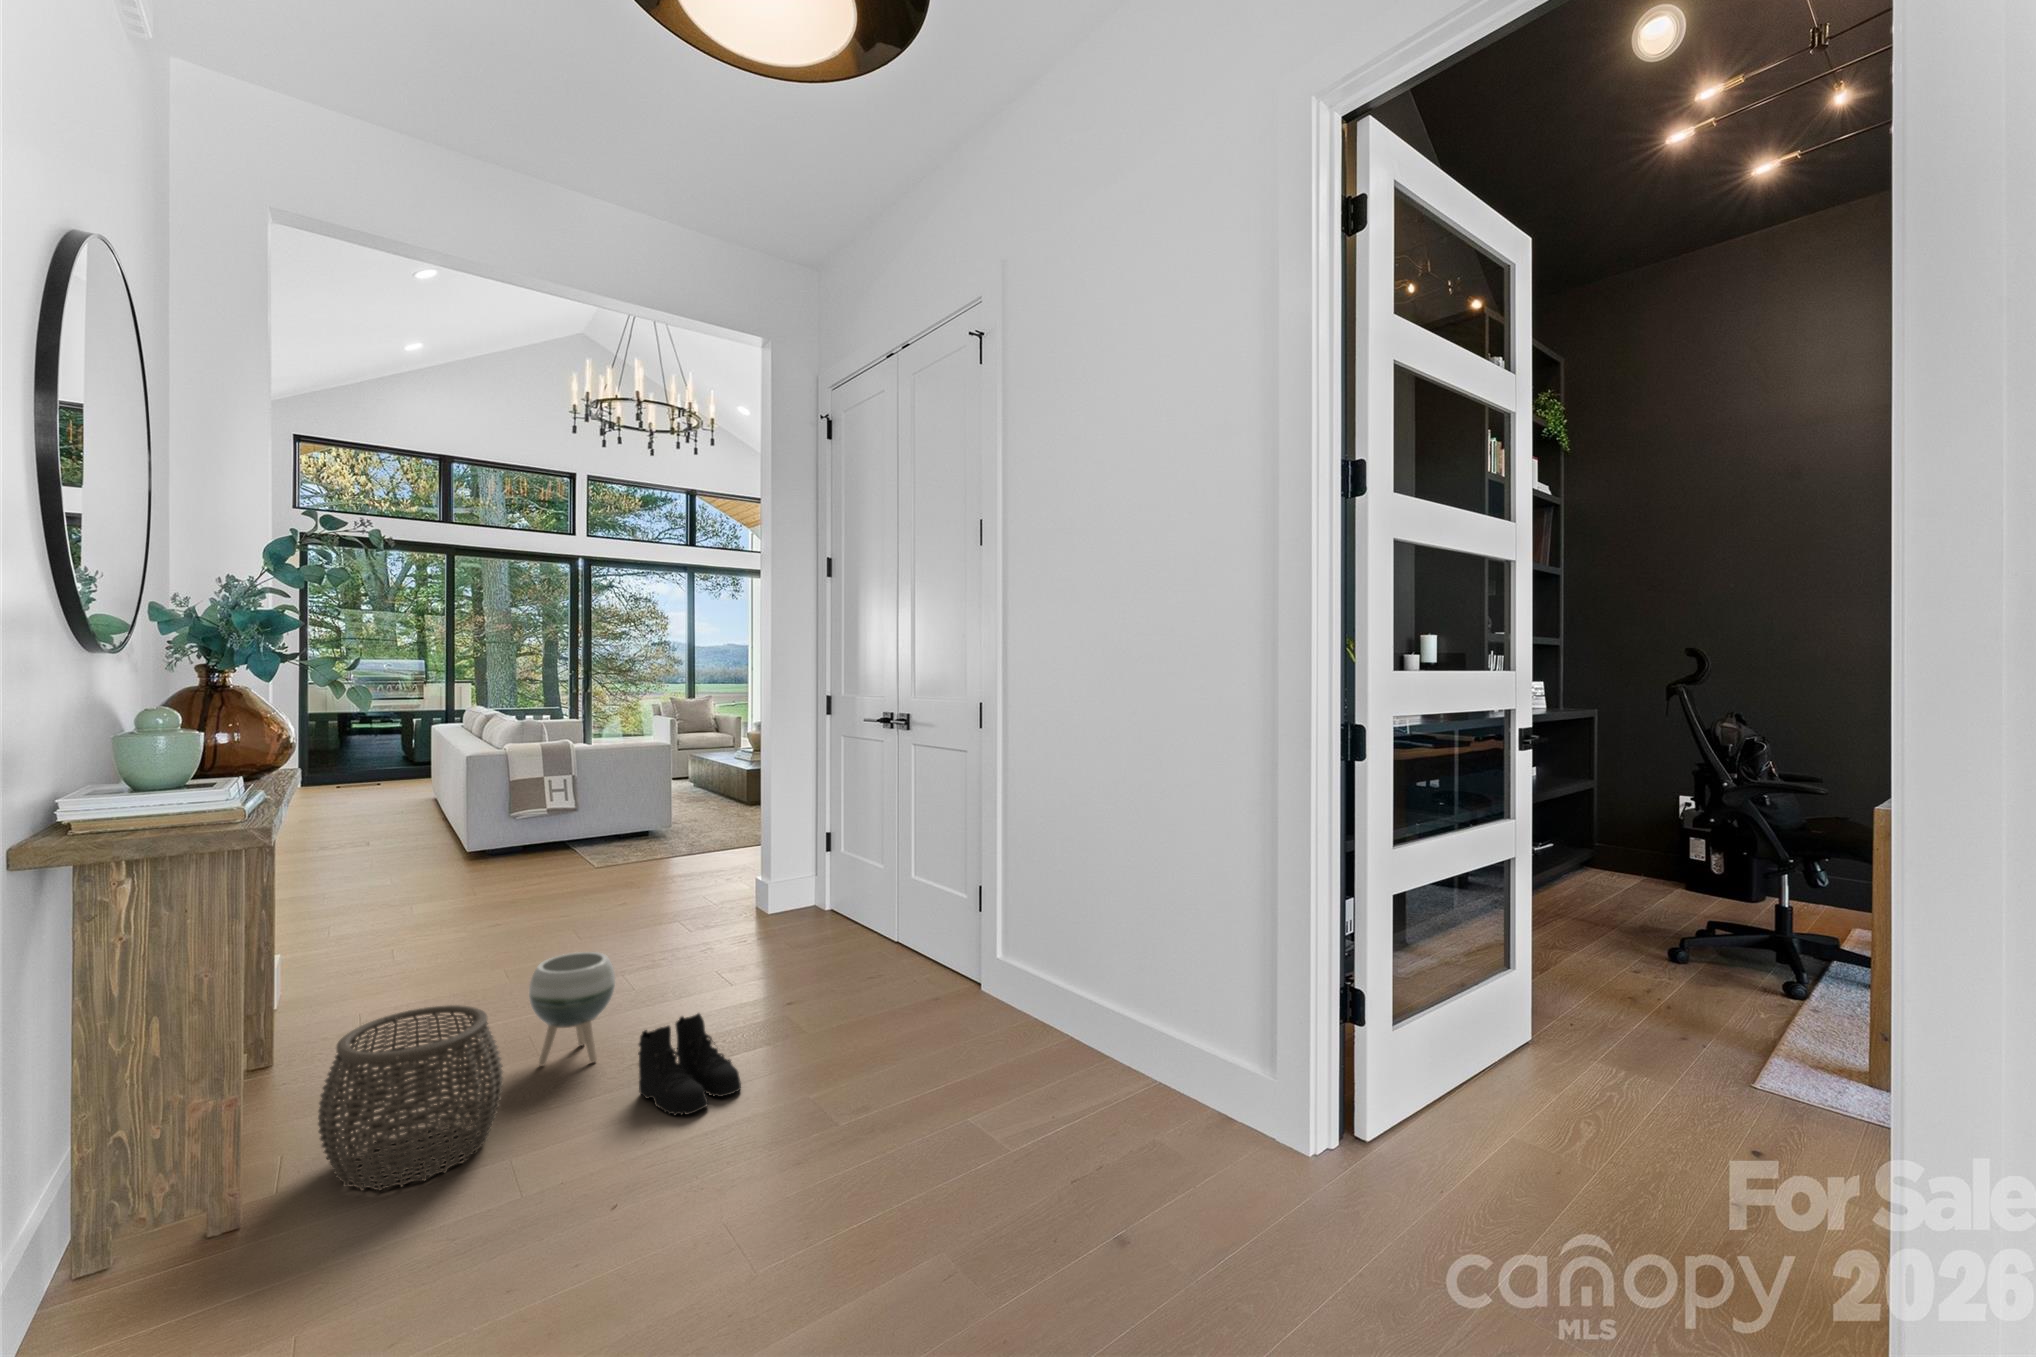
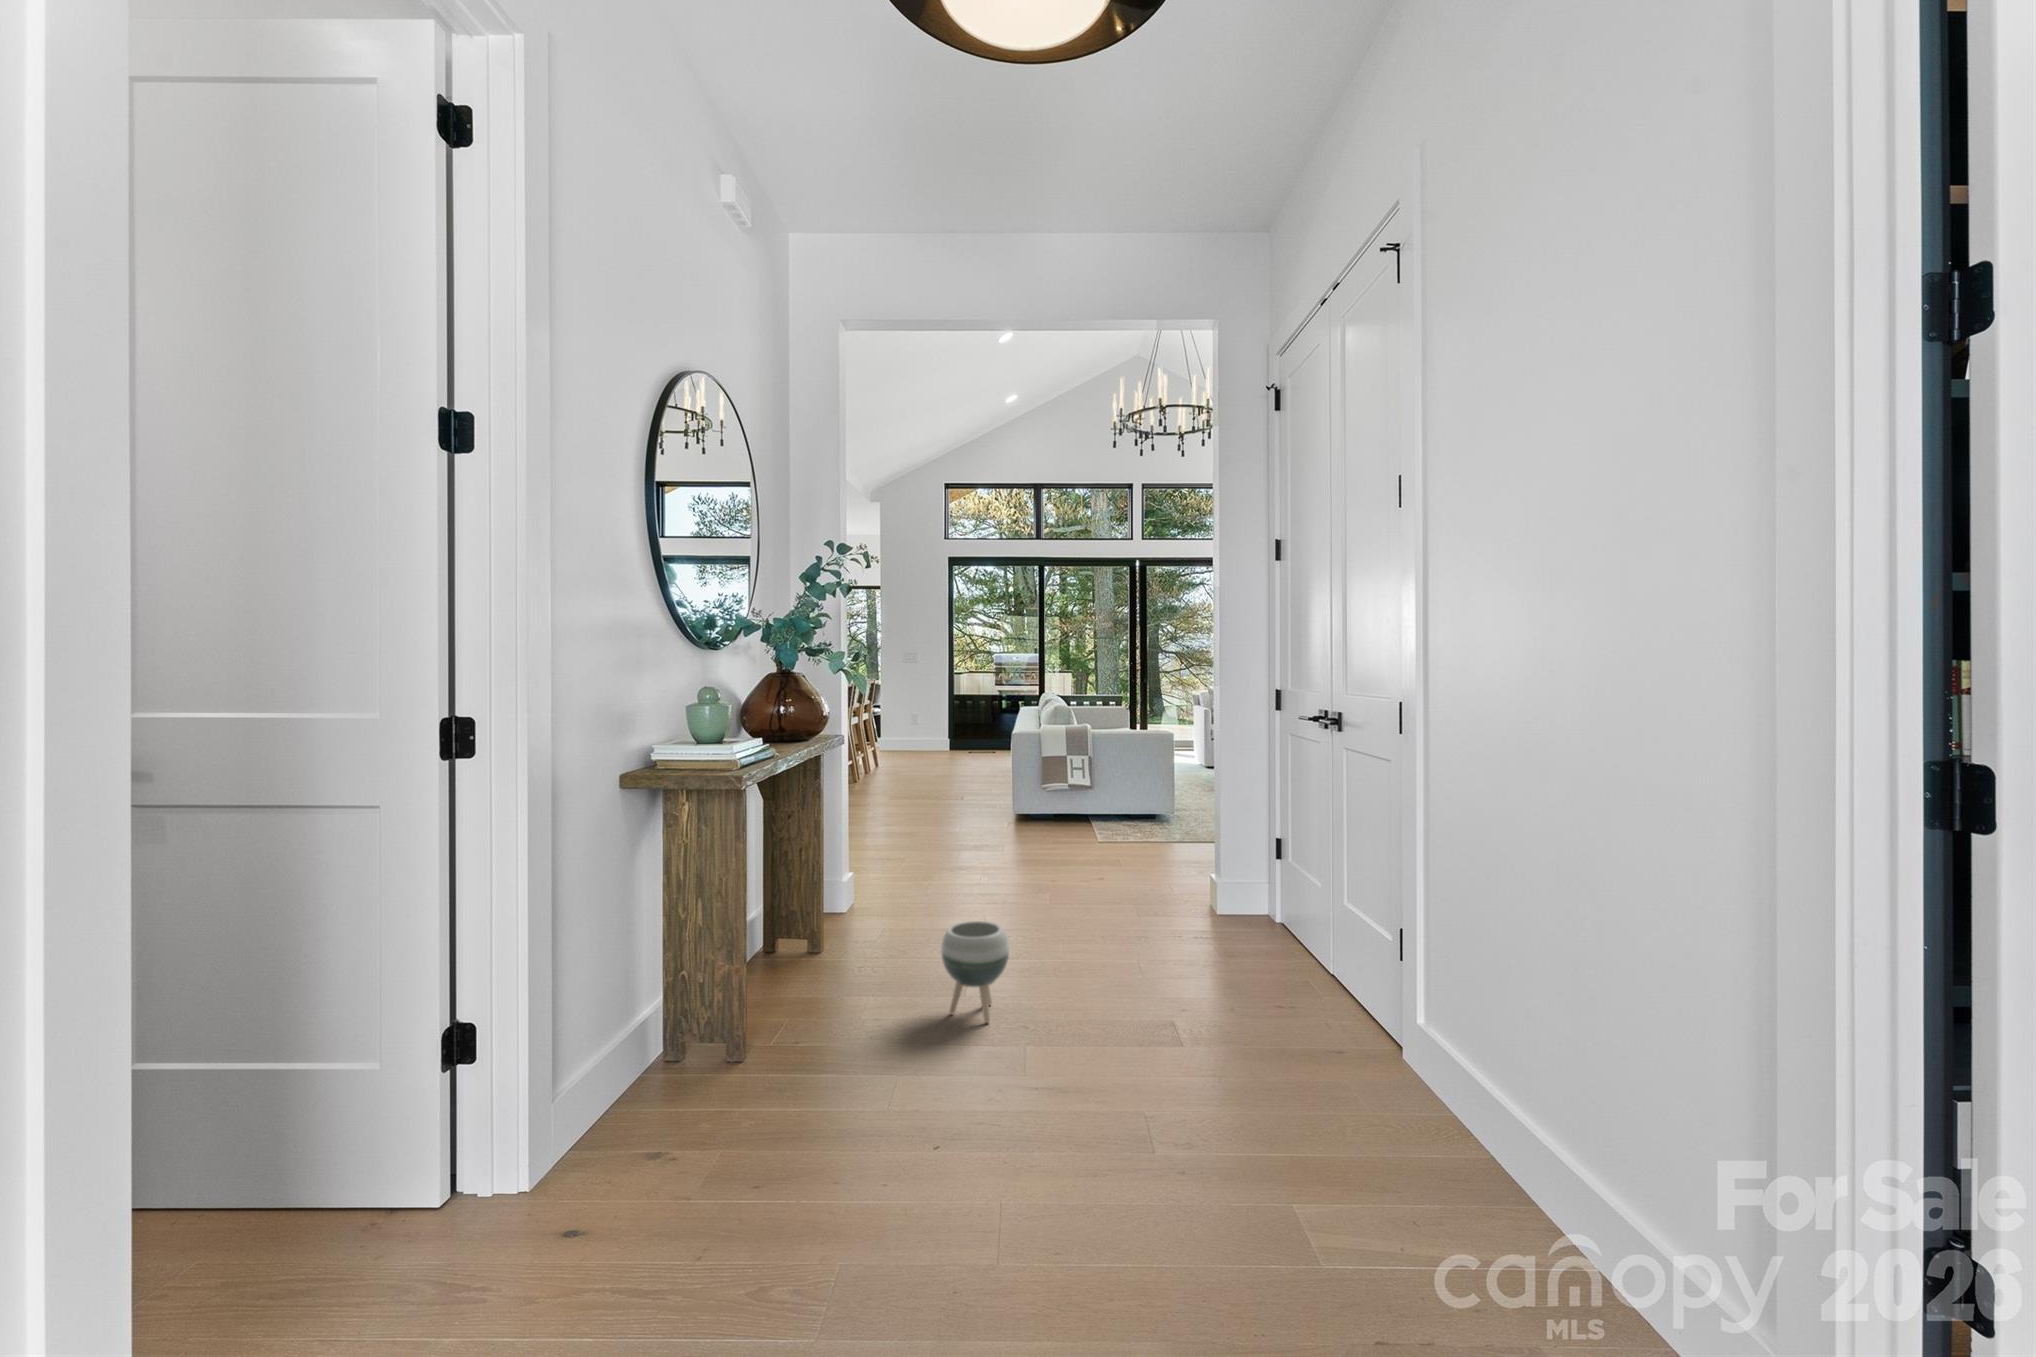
woven basket: present [318,1005,503,1190] -> none [770,945,893,1086]
boots: present [638,1013,741,1115] -> none [998,1001,1082,1099]

